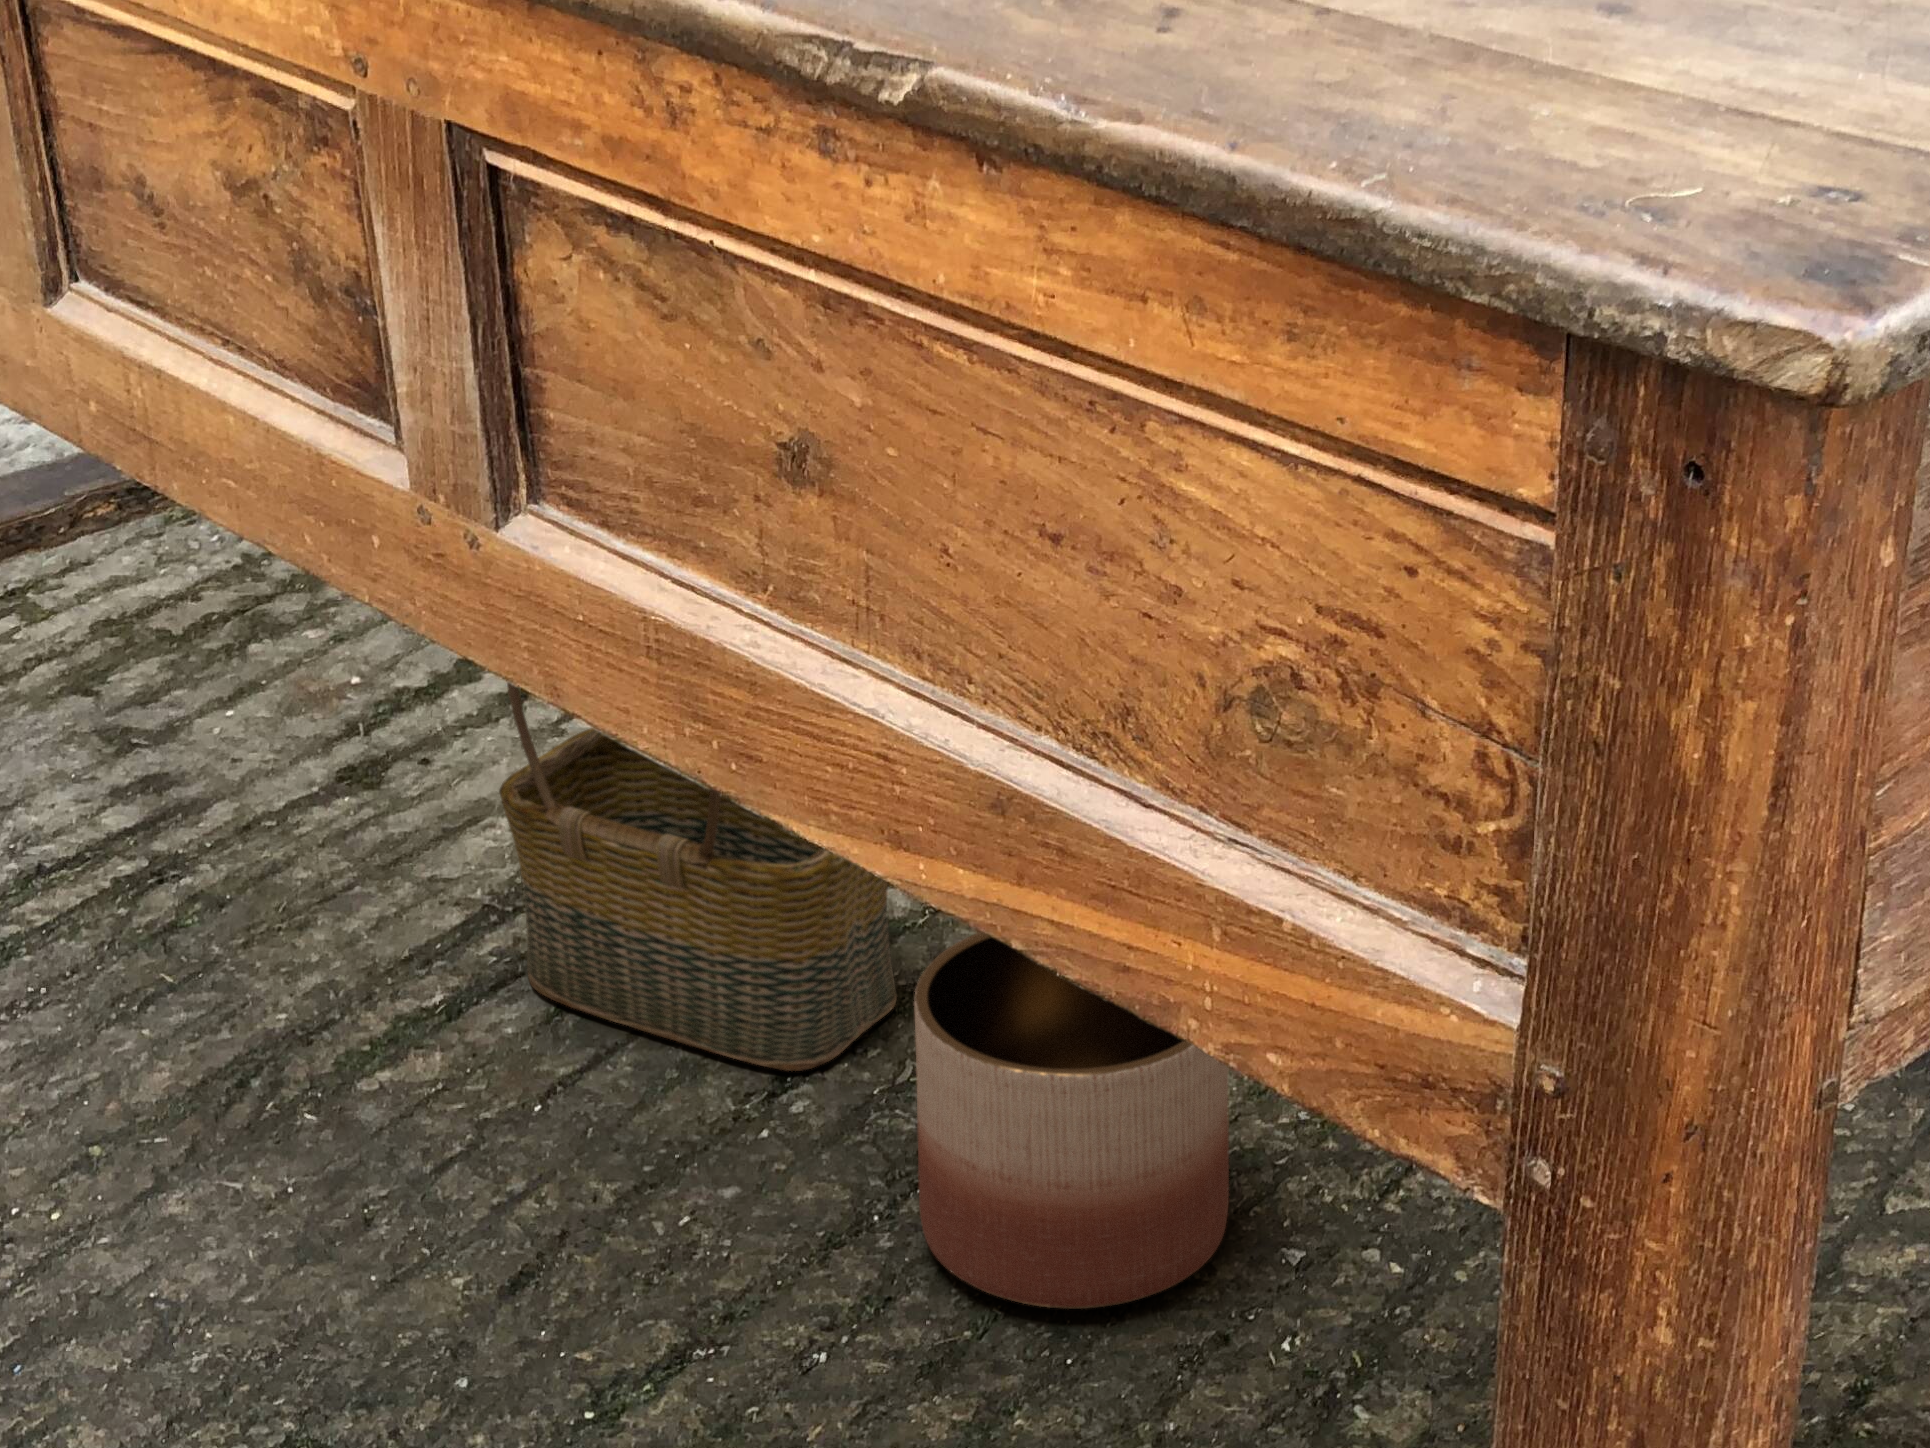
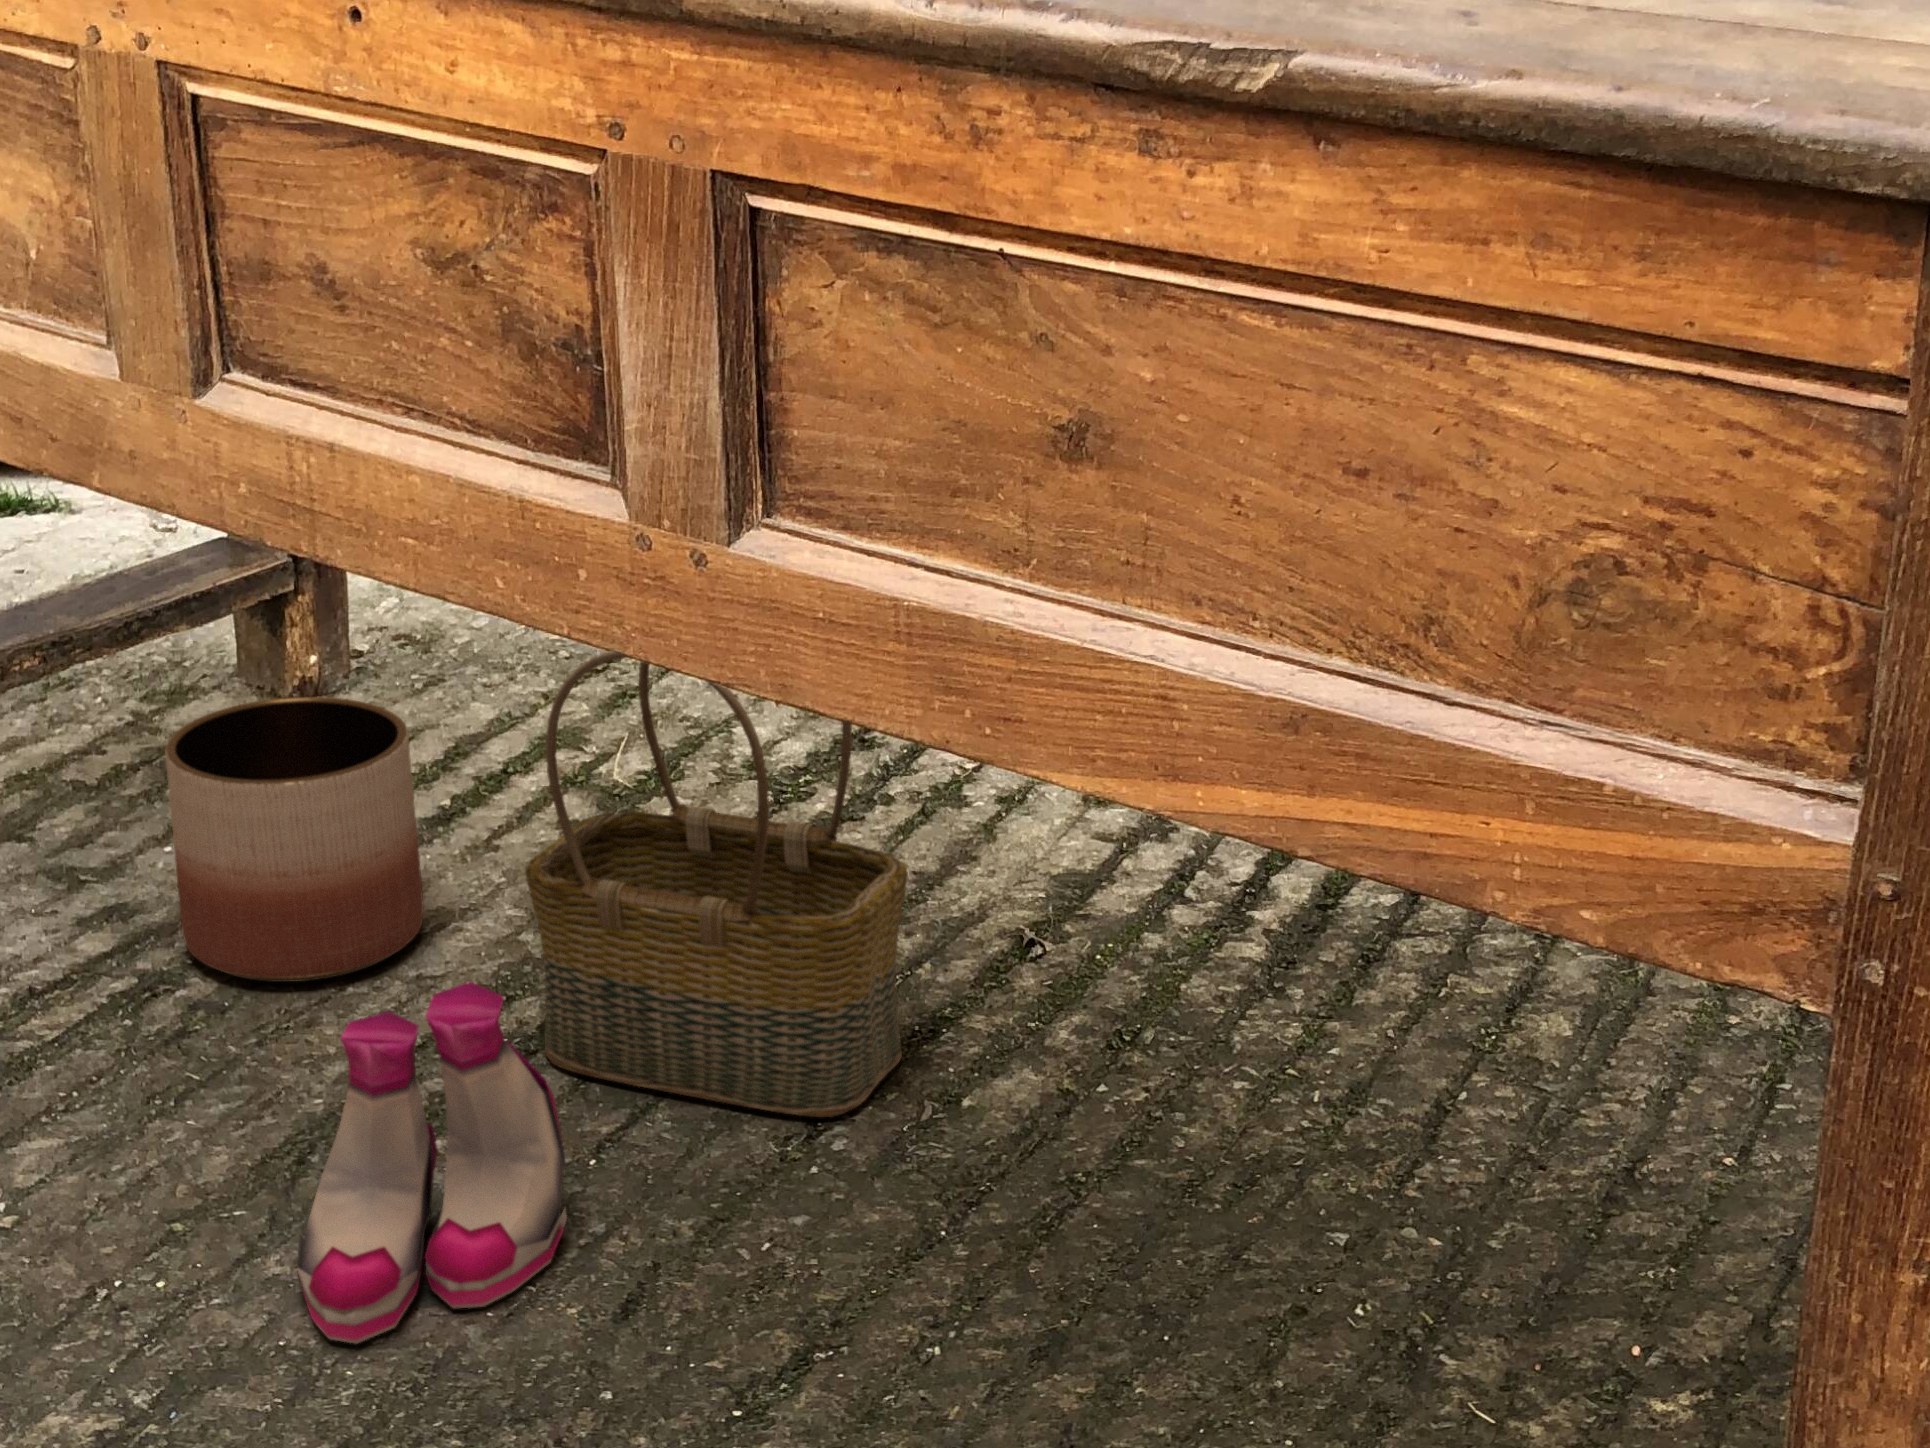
boots: none [185,926,484,1300] -> present [297,982,567,1343]
planter: present [914,932,1229,1309] -> present [165,697,423,982]

